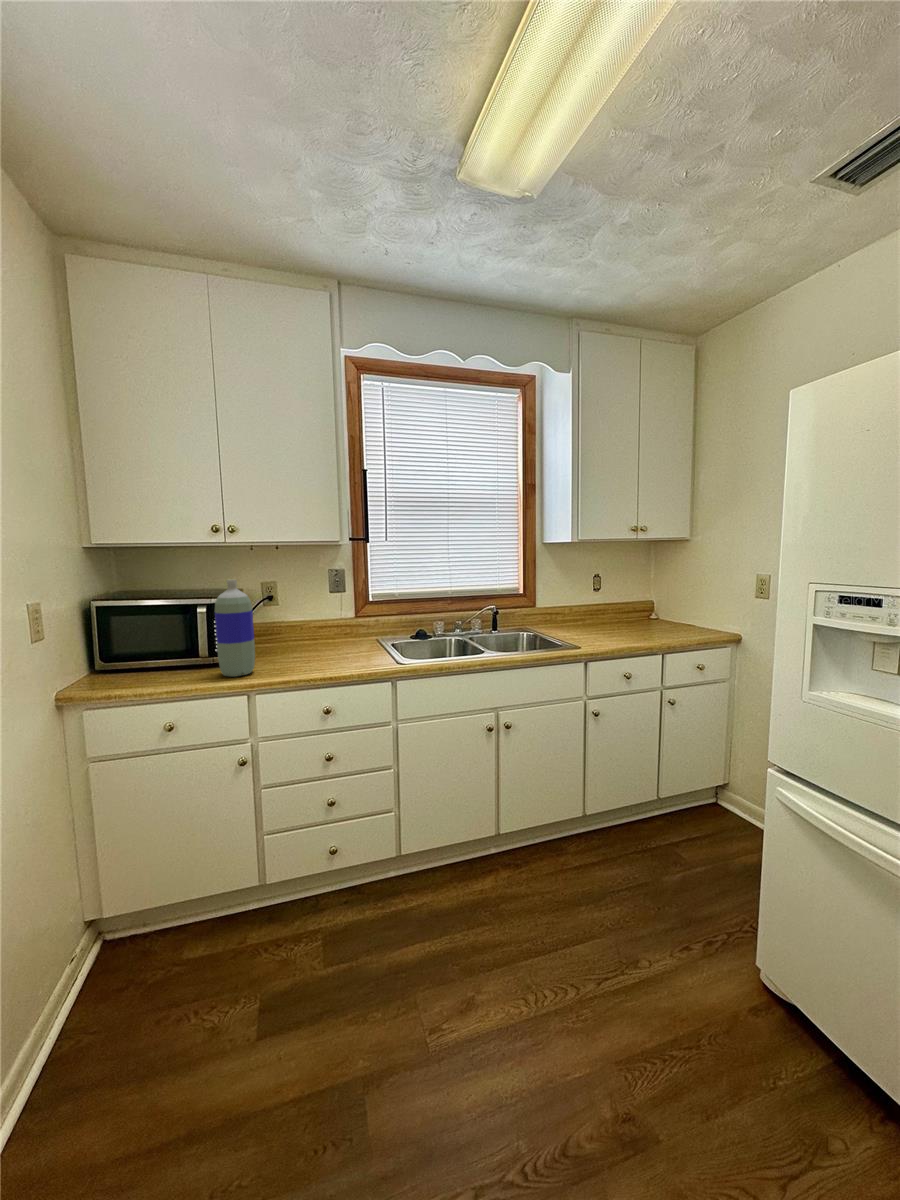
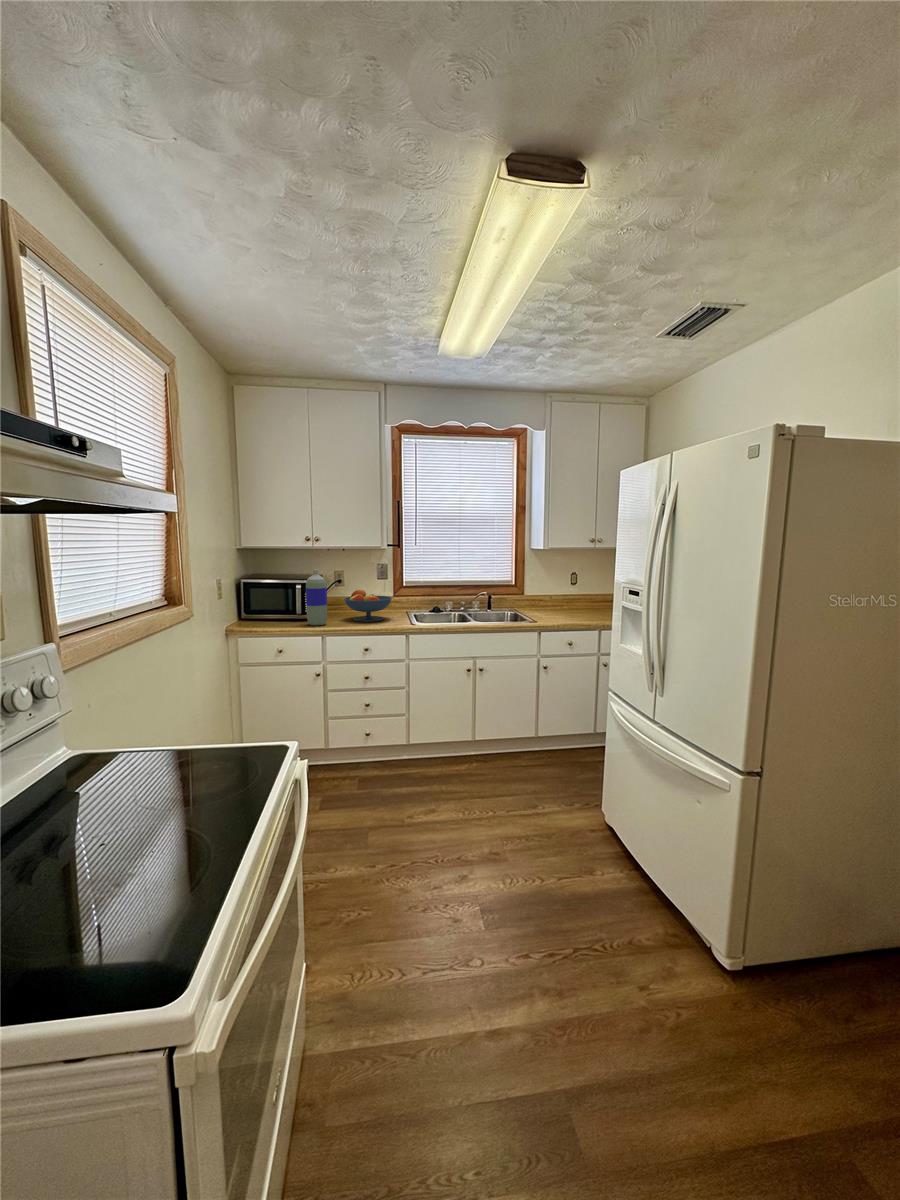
fruit bowl: none [283,610,361,663] -> present [344,590,392,622]

